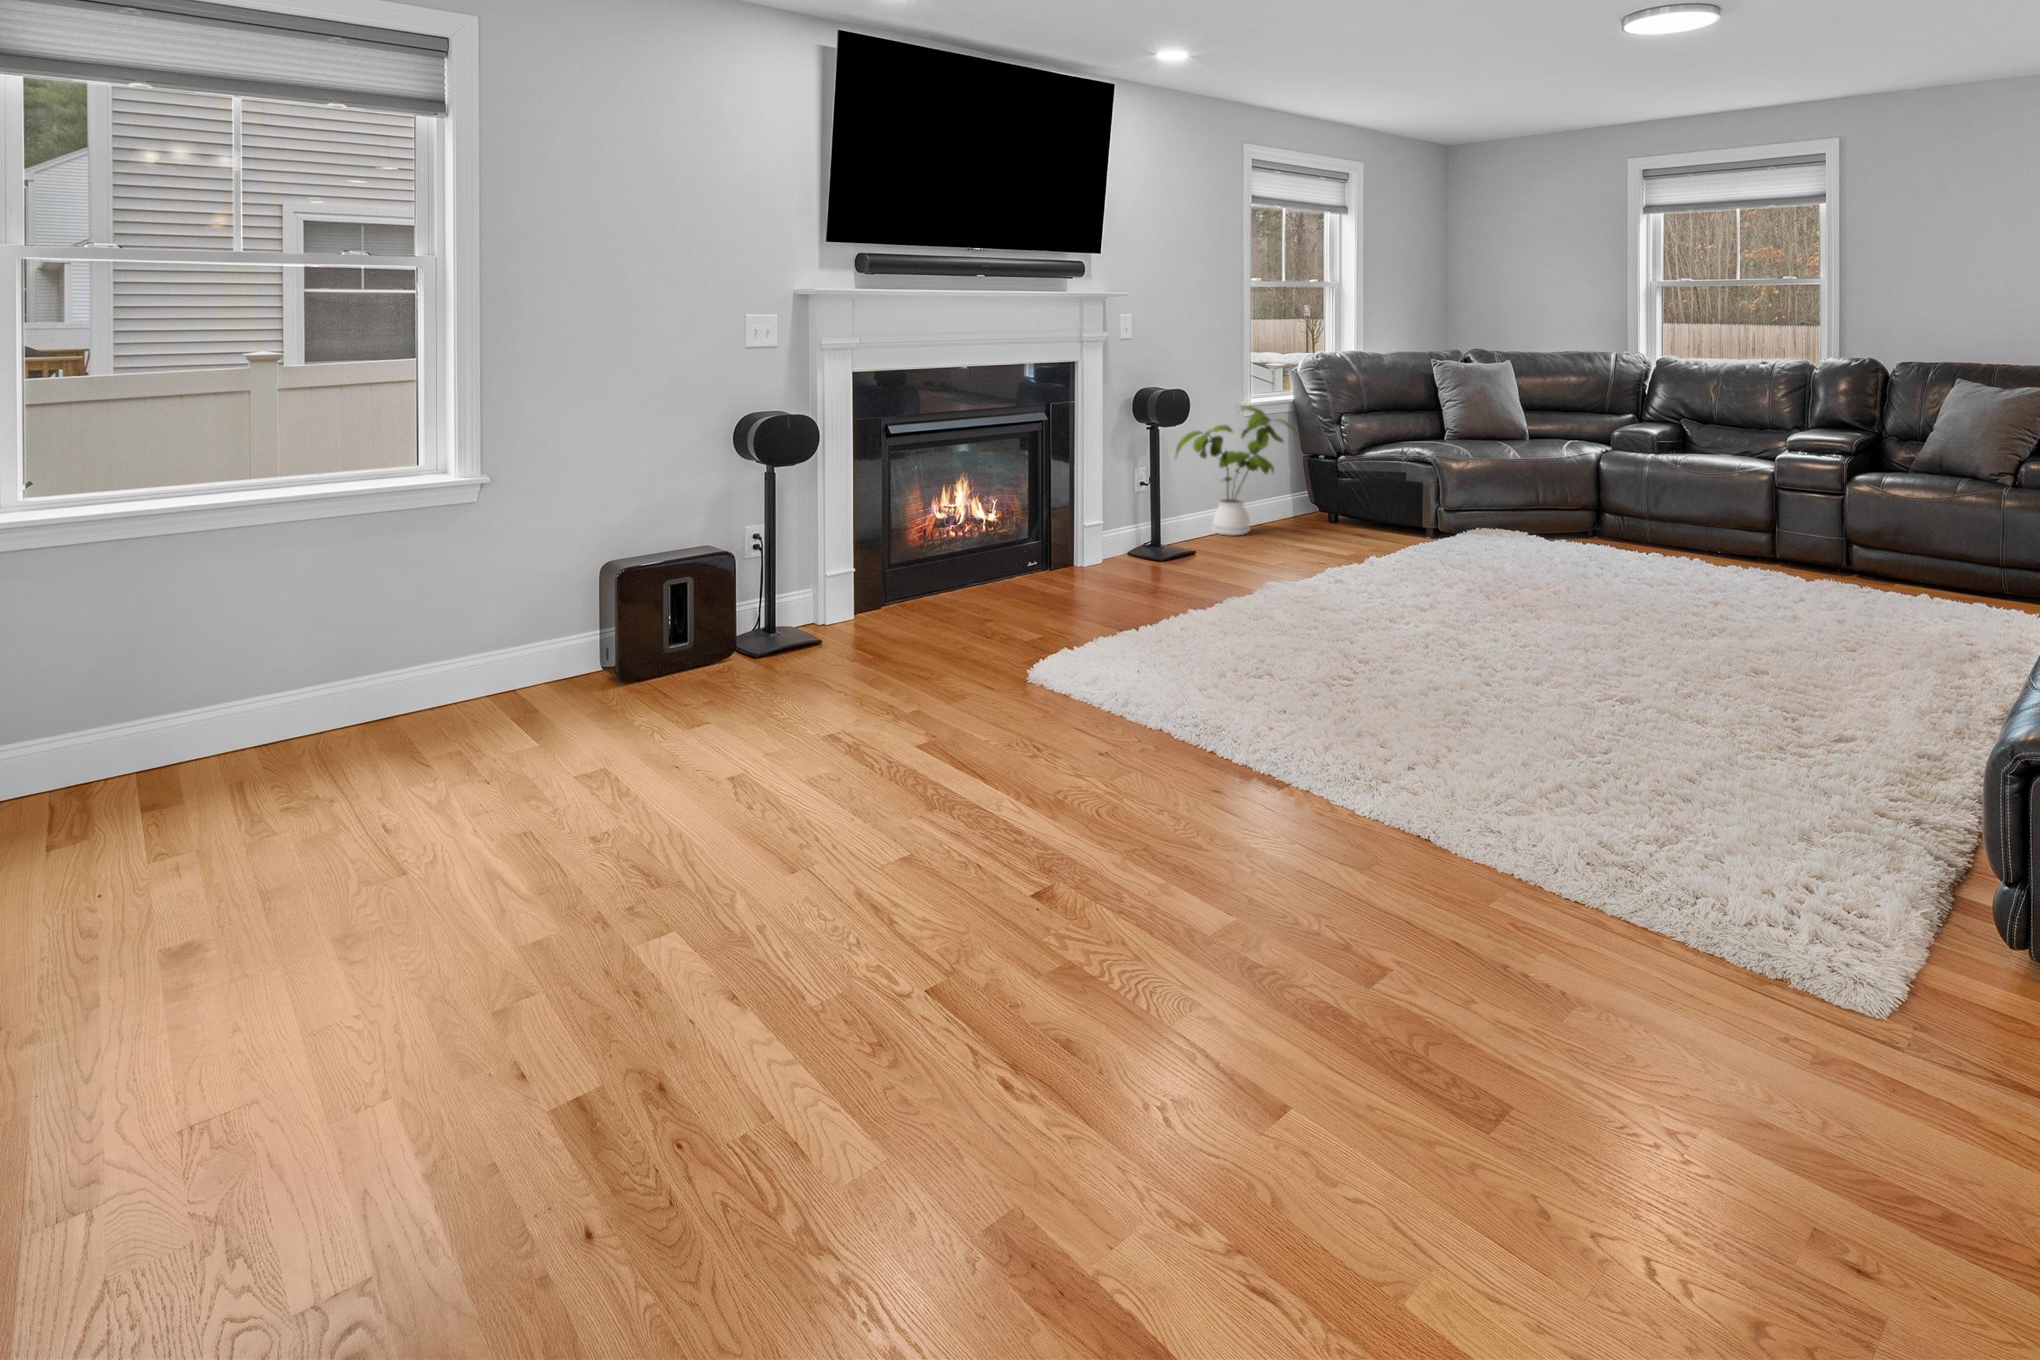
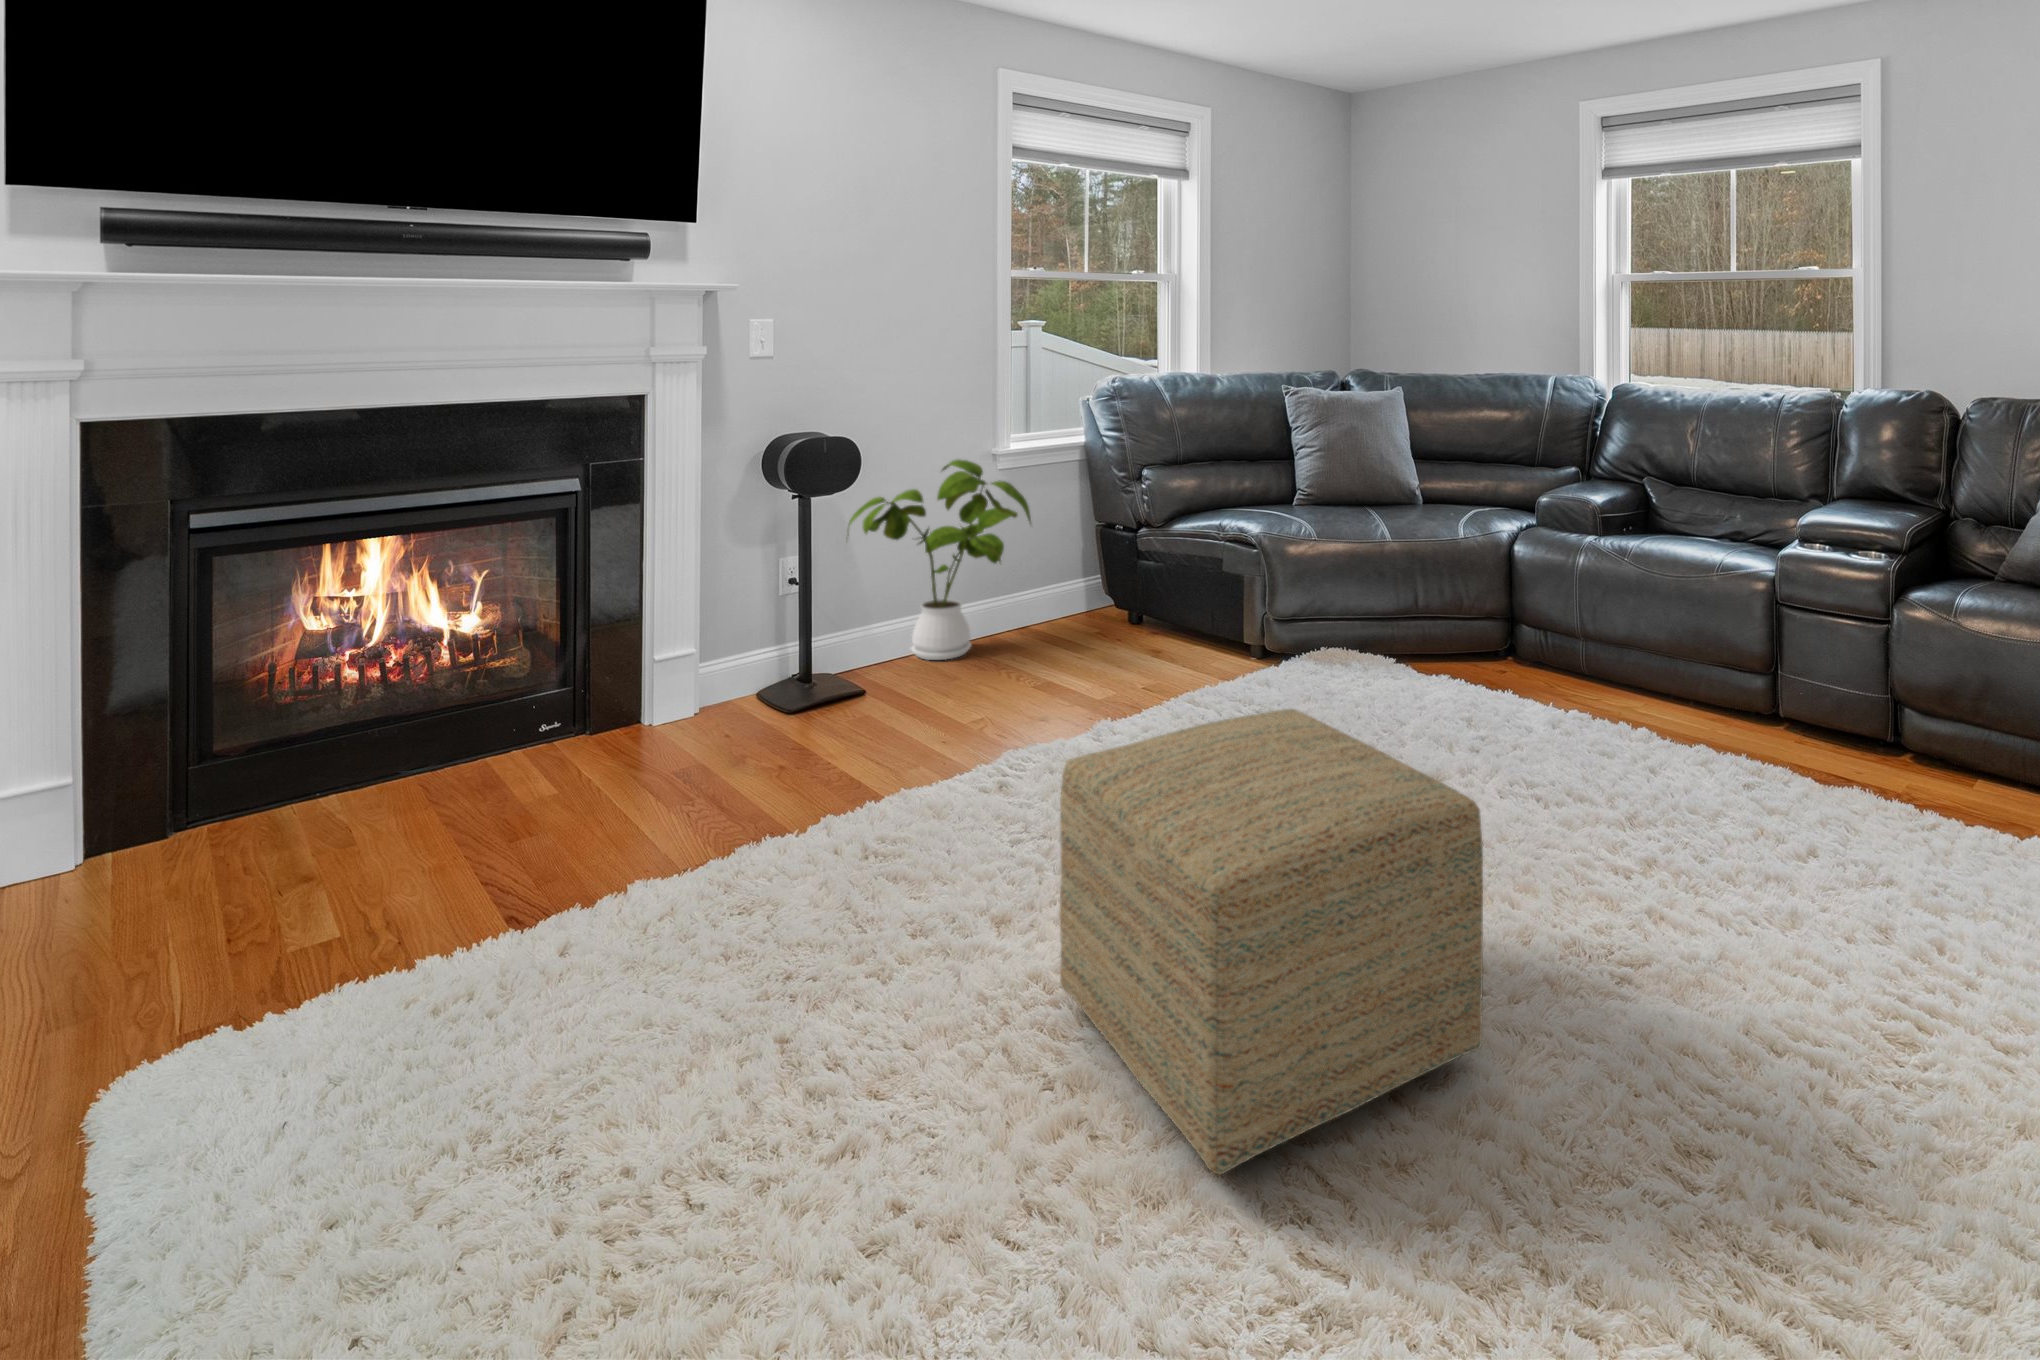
ottoman: none [1451,514,1659,674] -> present [1059,709,1483,1174]

